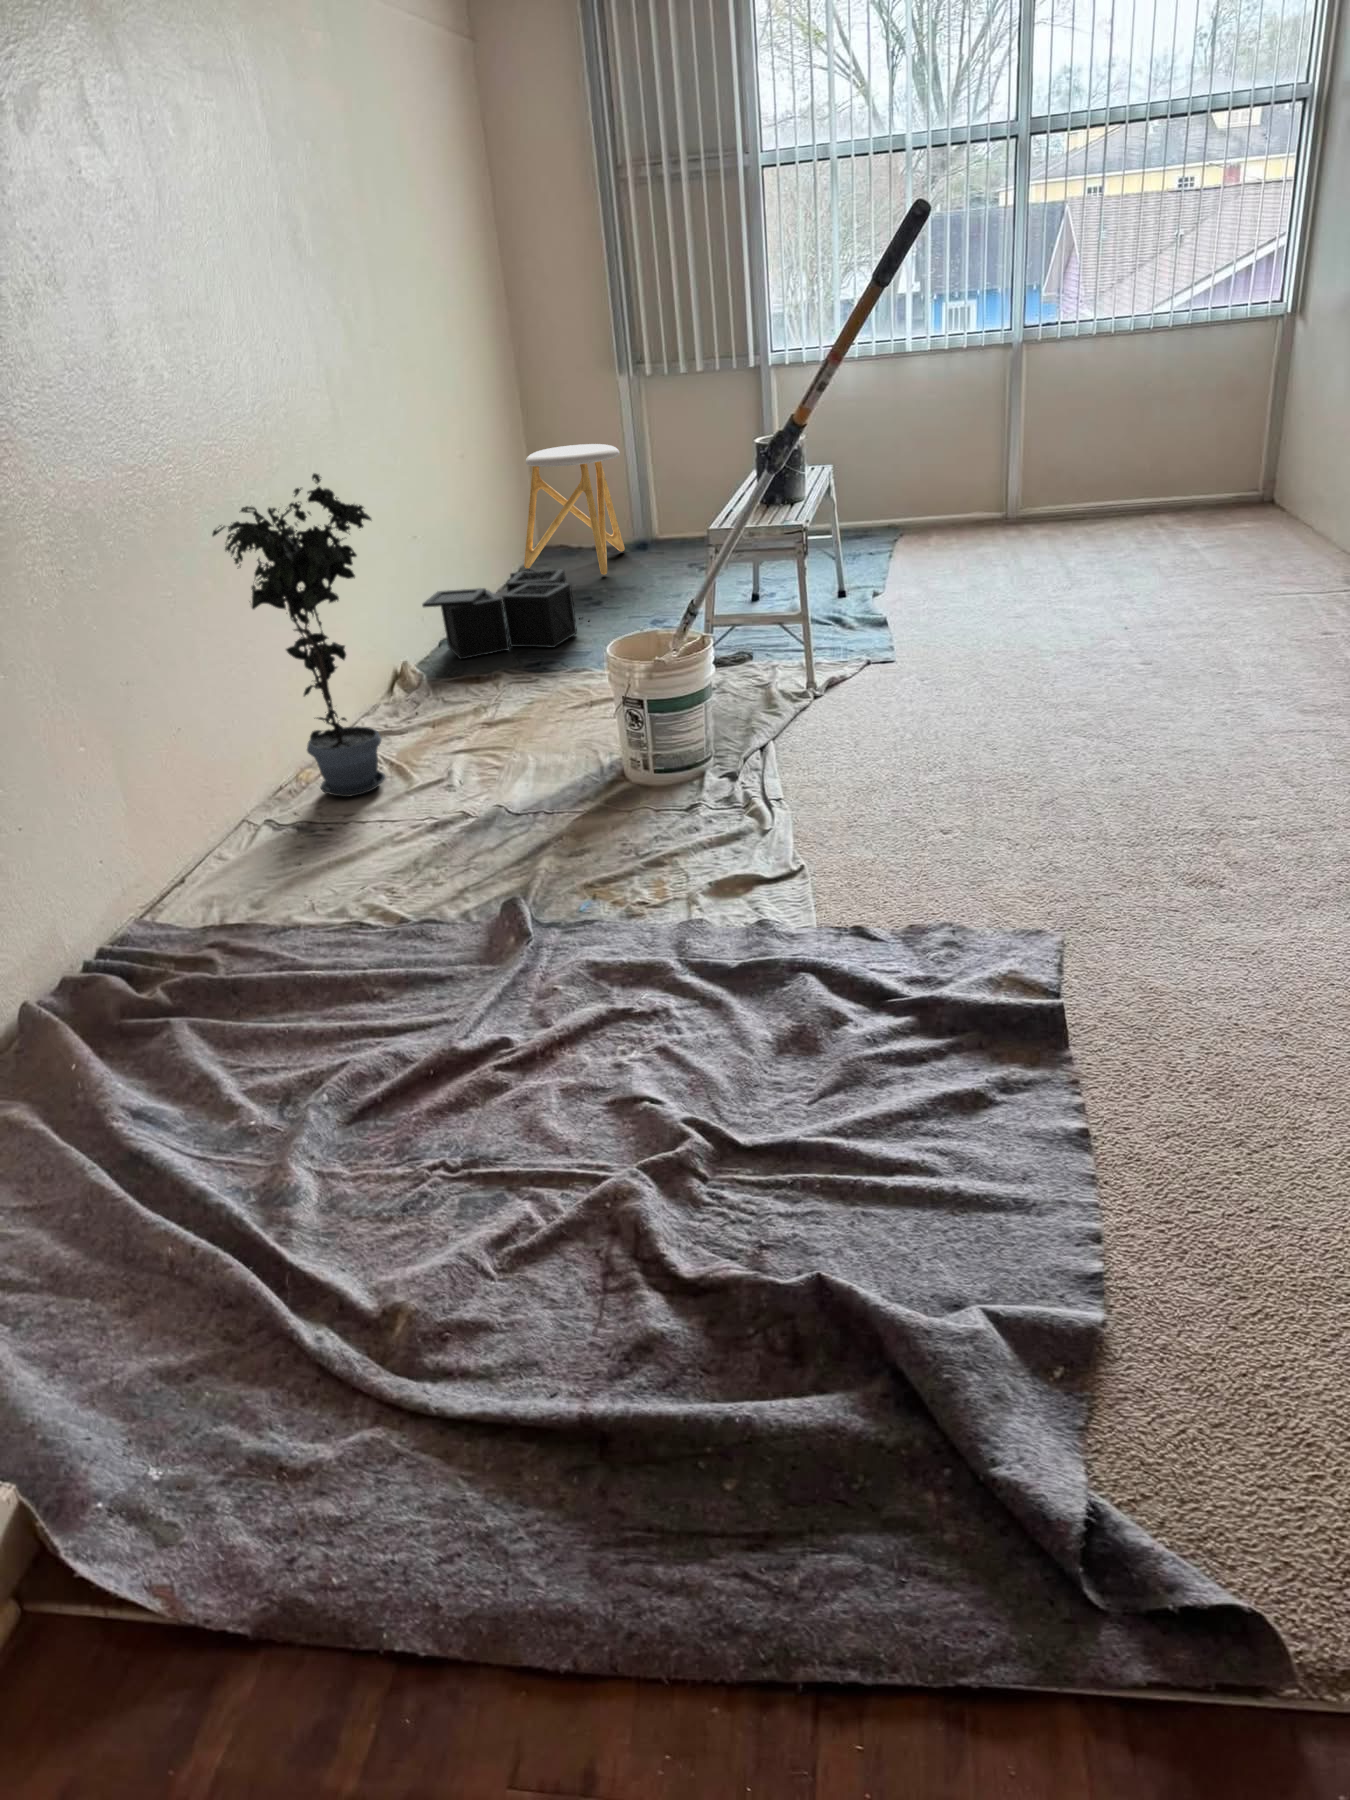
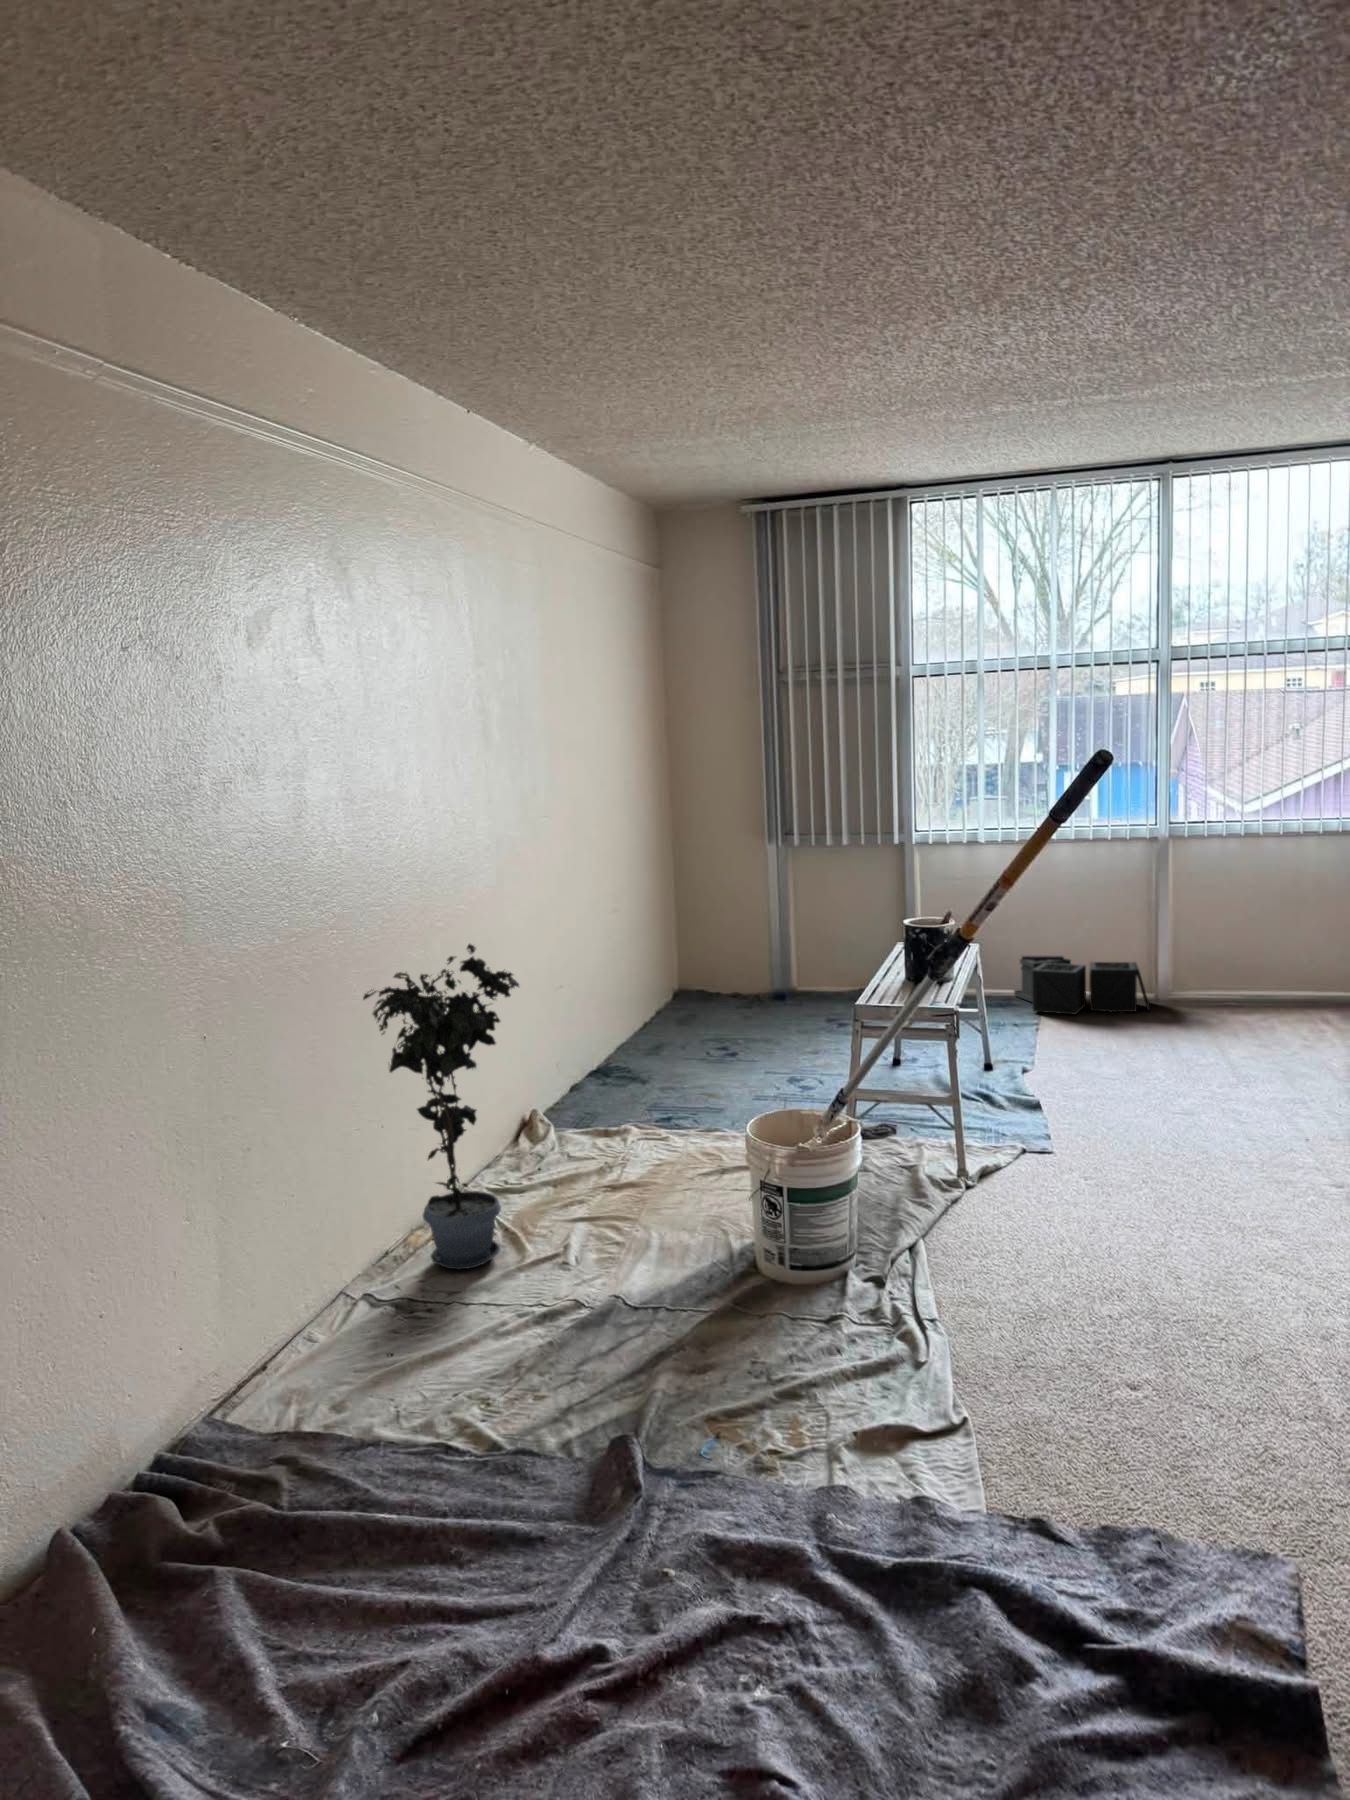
stool: present [524,444,625,575] -> none [662,902,762,1026]
storage bin: present [422,569,589,659] -> present [1014,956,1150,1015]

